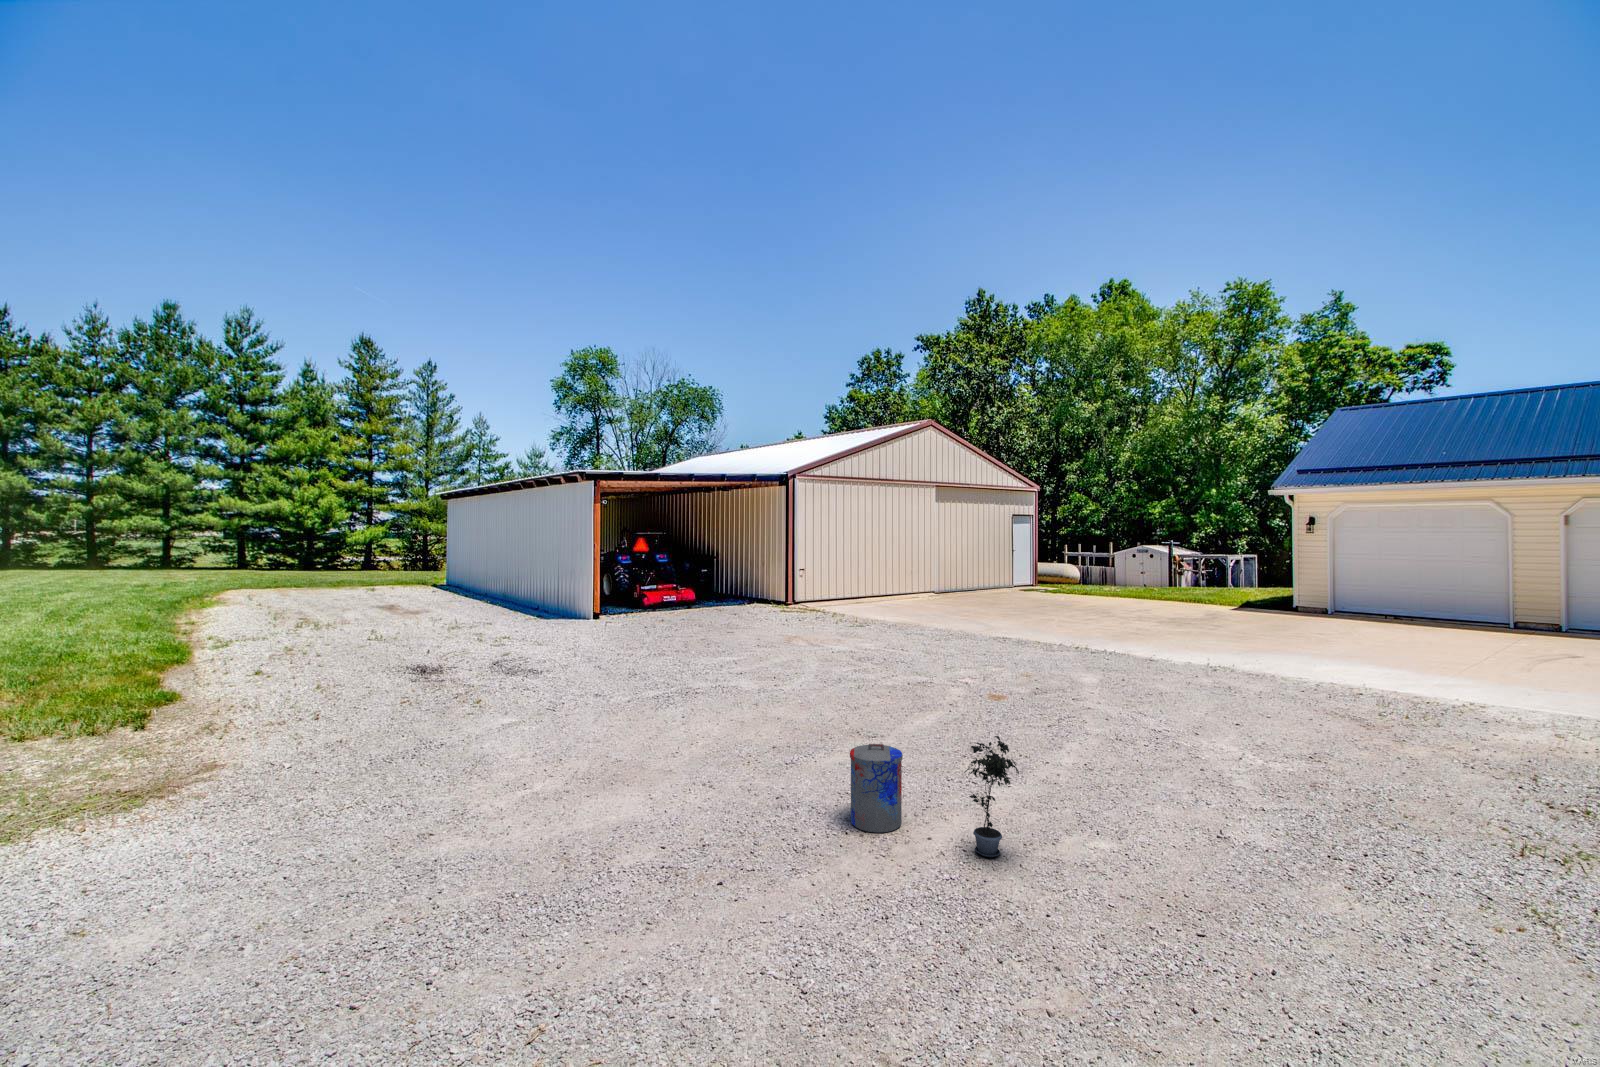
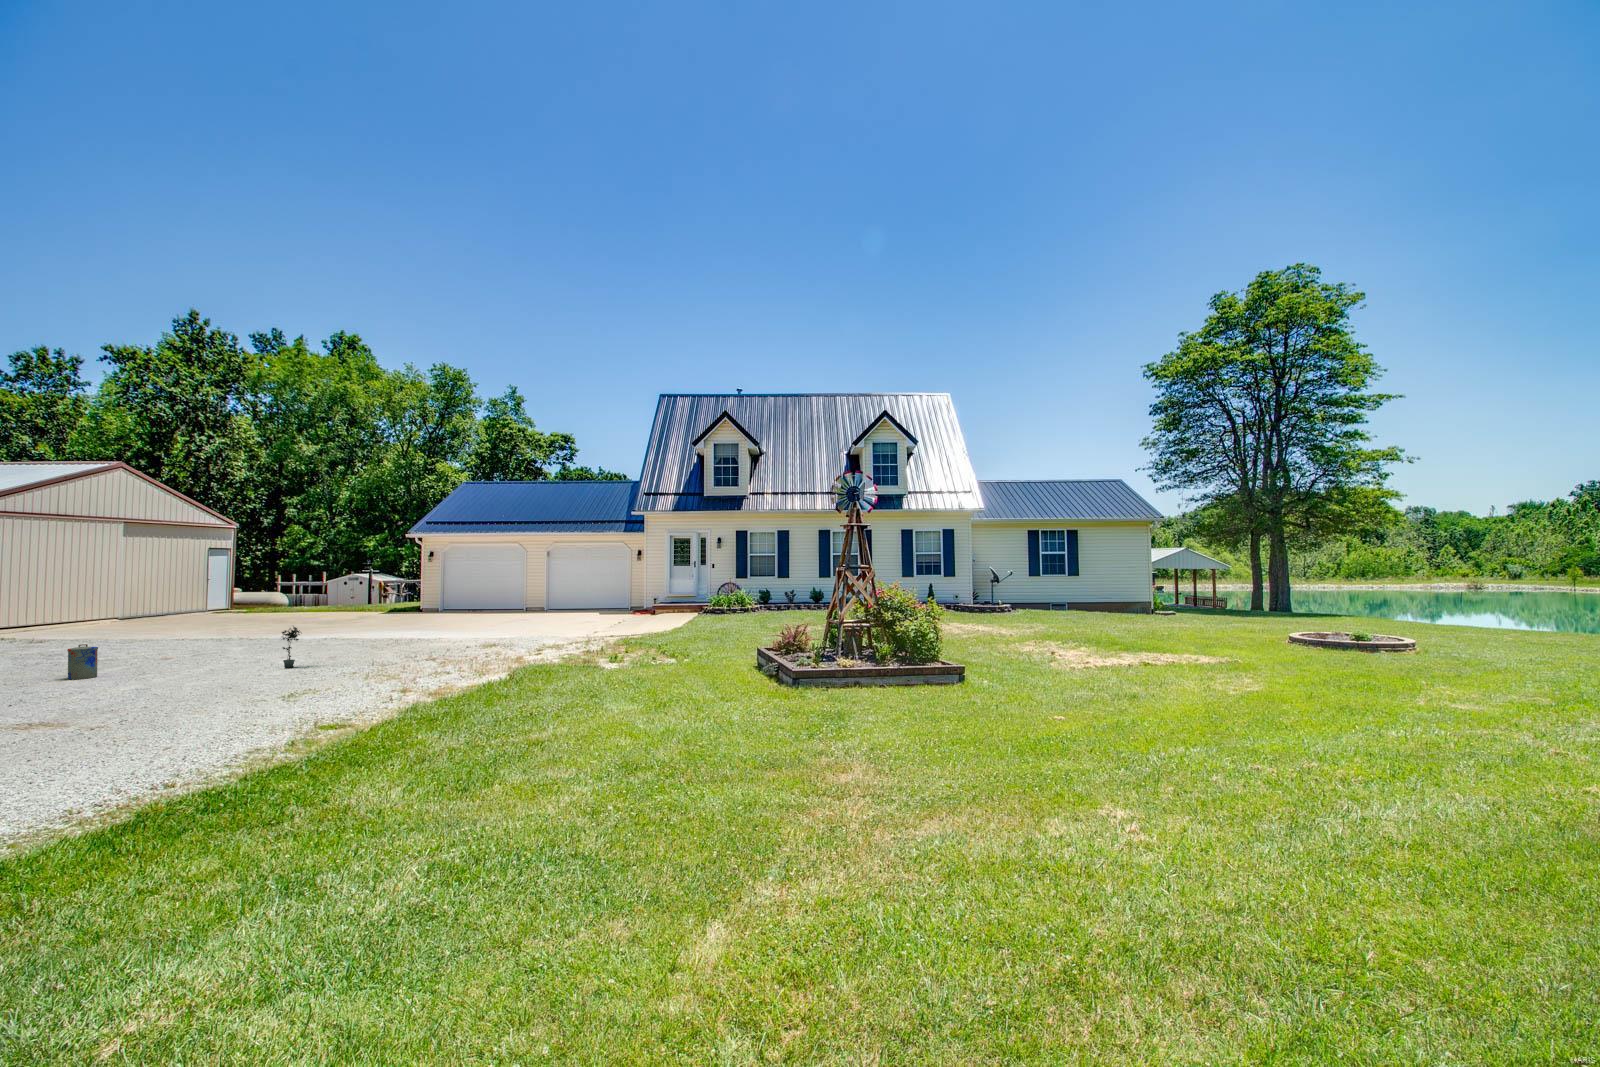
potted plant: present [964,736,1019,857] -> present [282,627,300,668]

